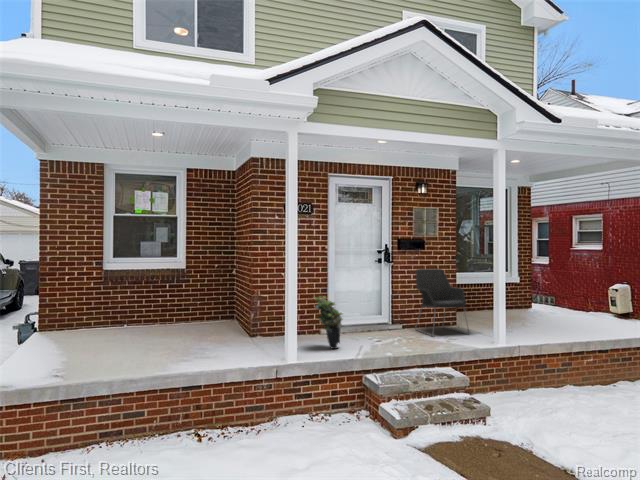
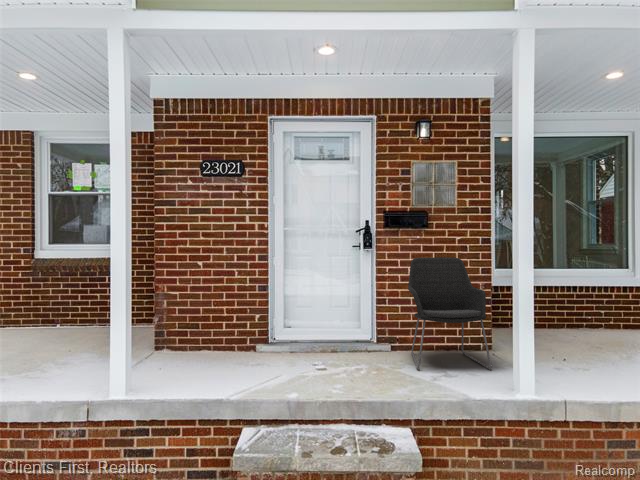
potted plant: present [315,297,343,349] -> none [187,294,237,383]

